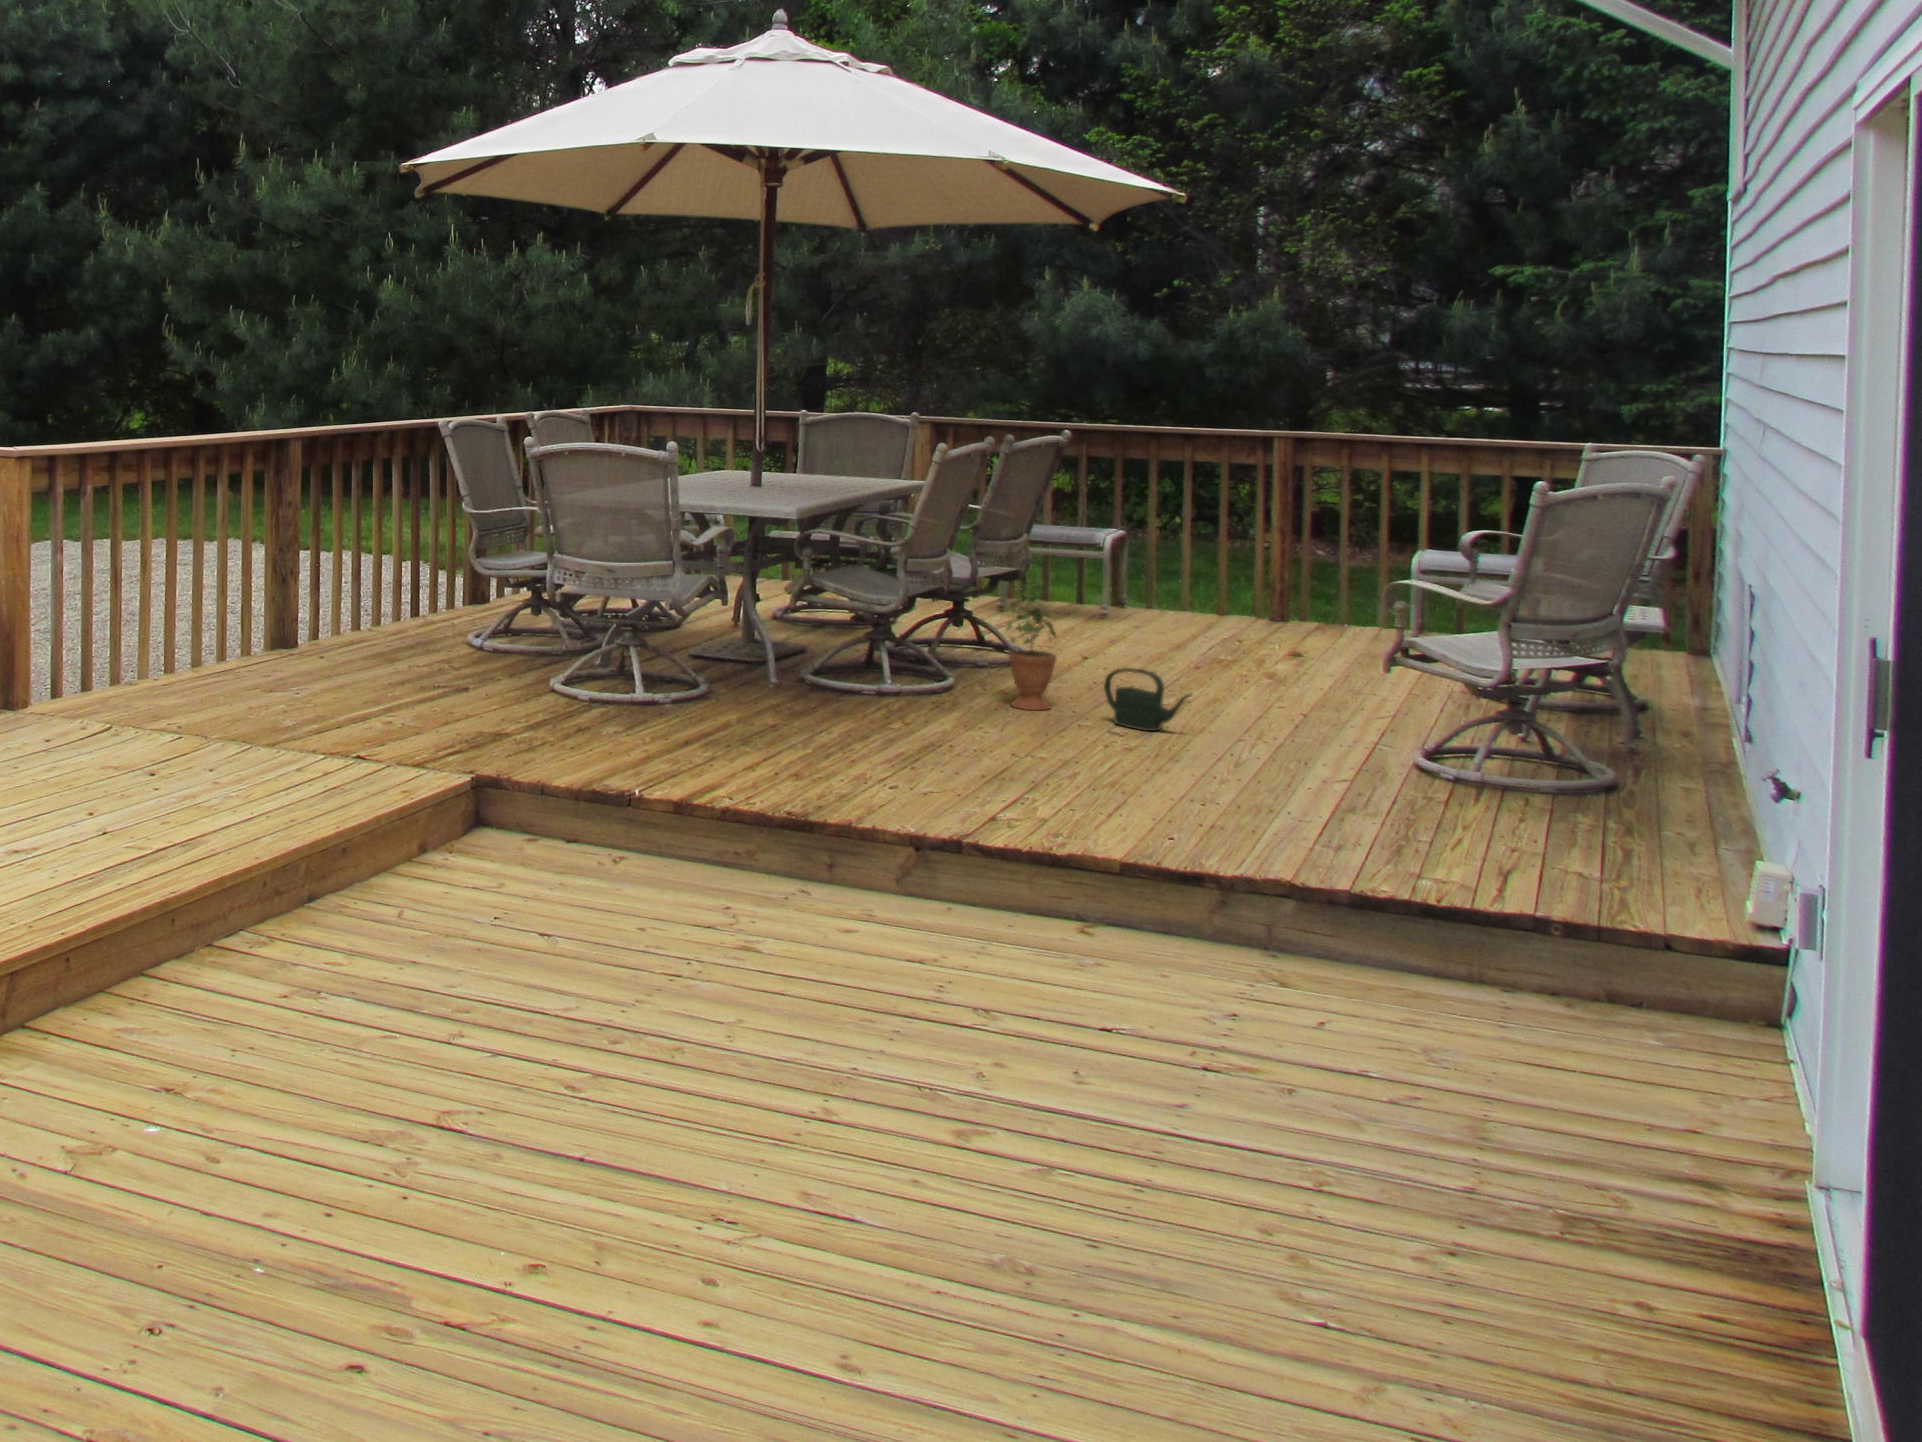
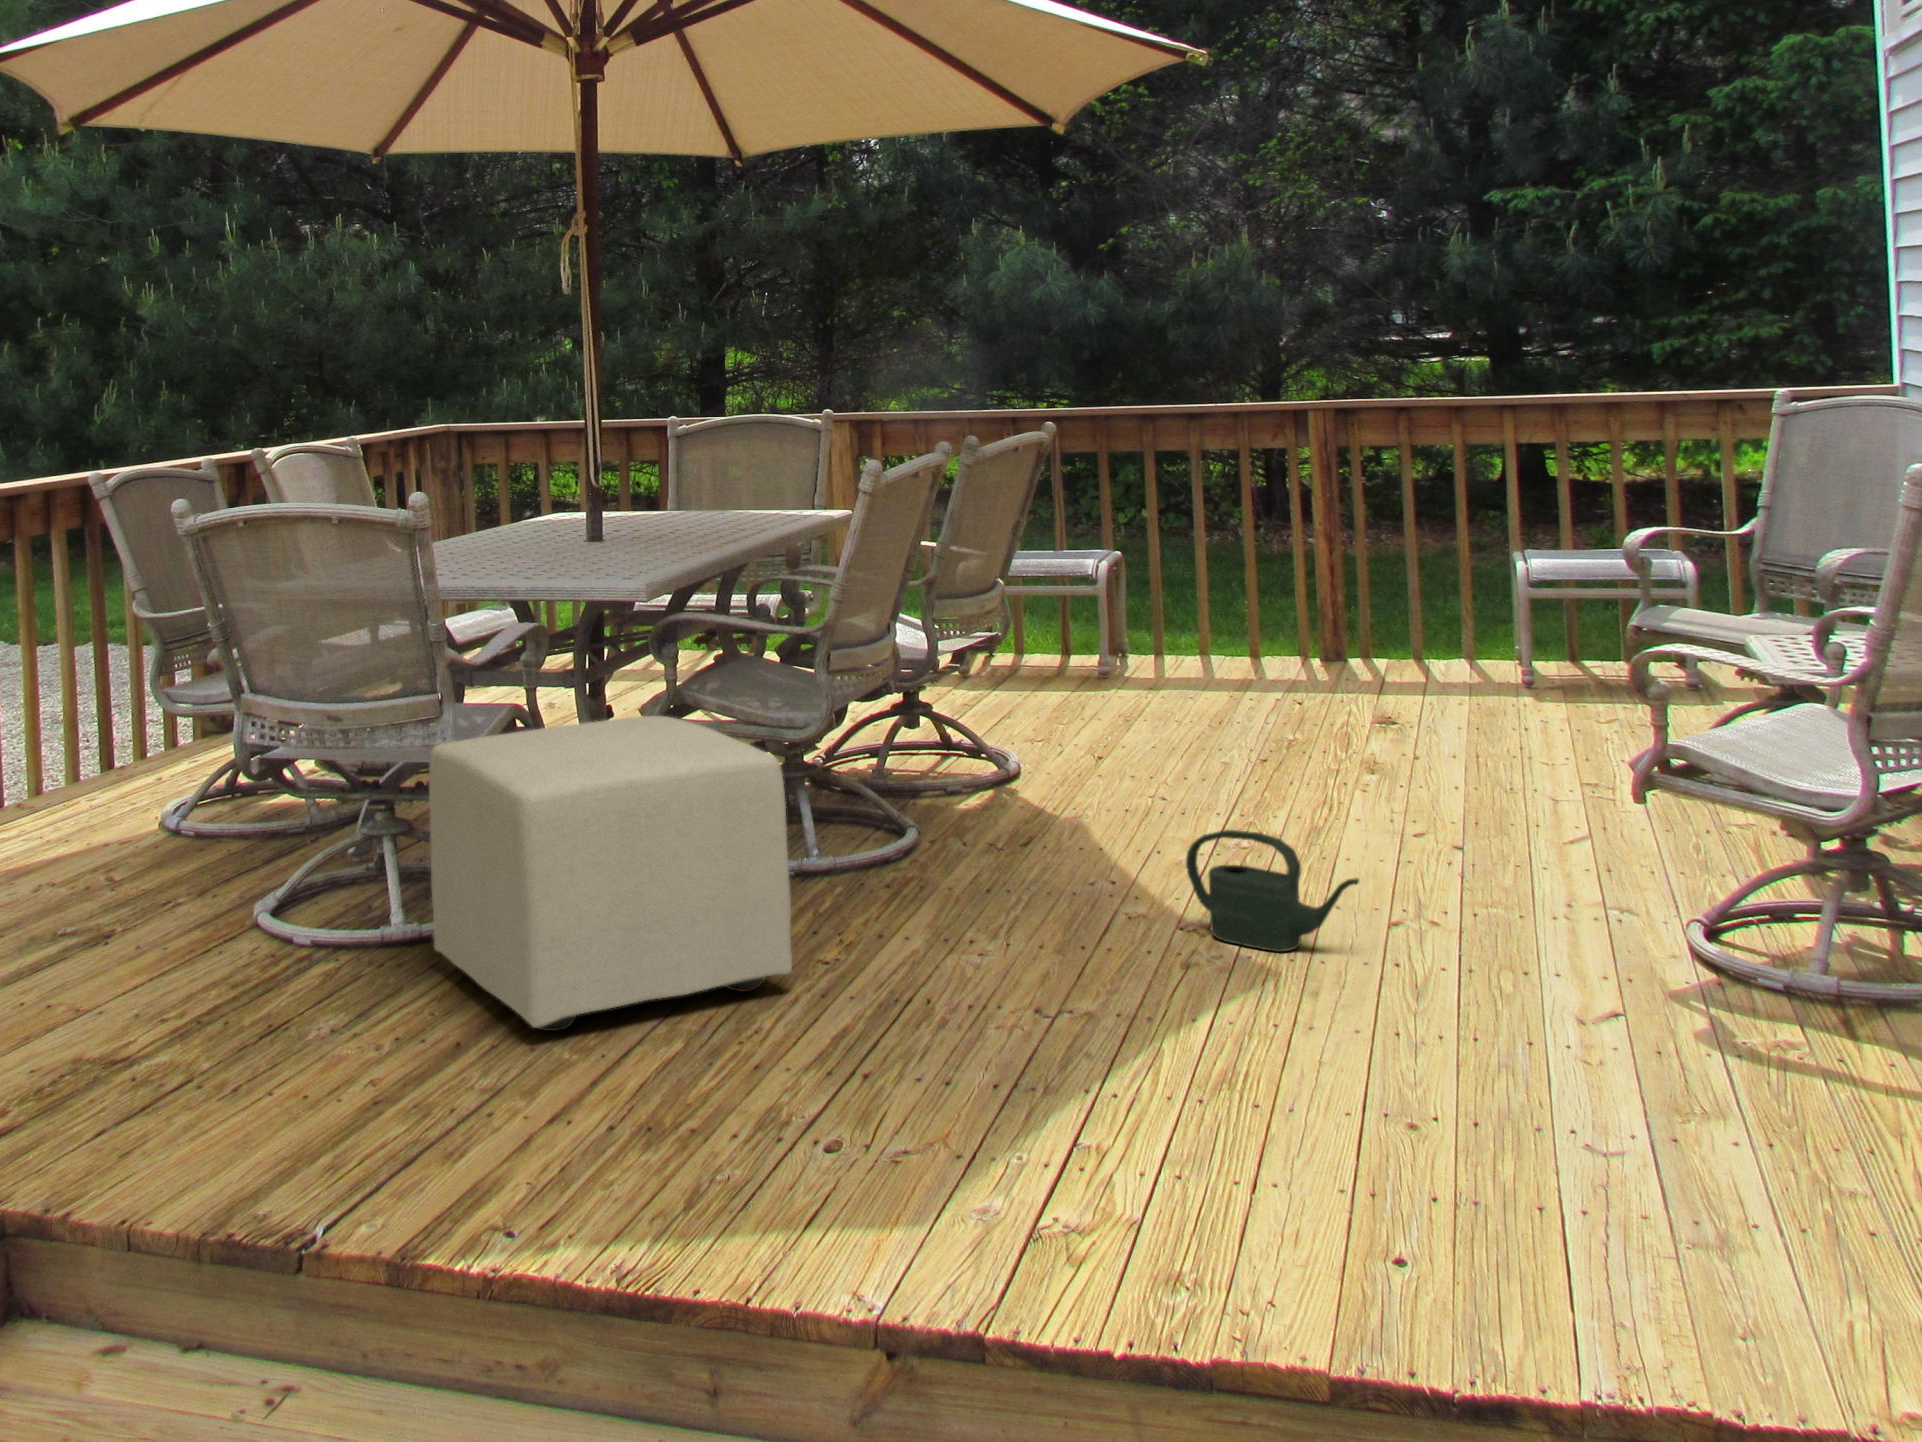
potted plant: present [1002,571,1057,710] -> none [987,655,1093,913]
ottoman: none [695,585,889,724] -> present [429,716,792,1031]

